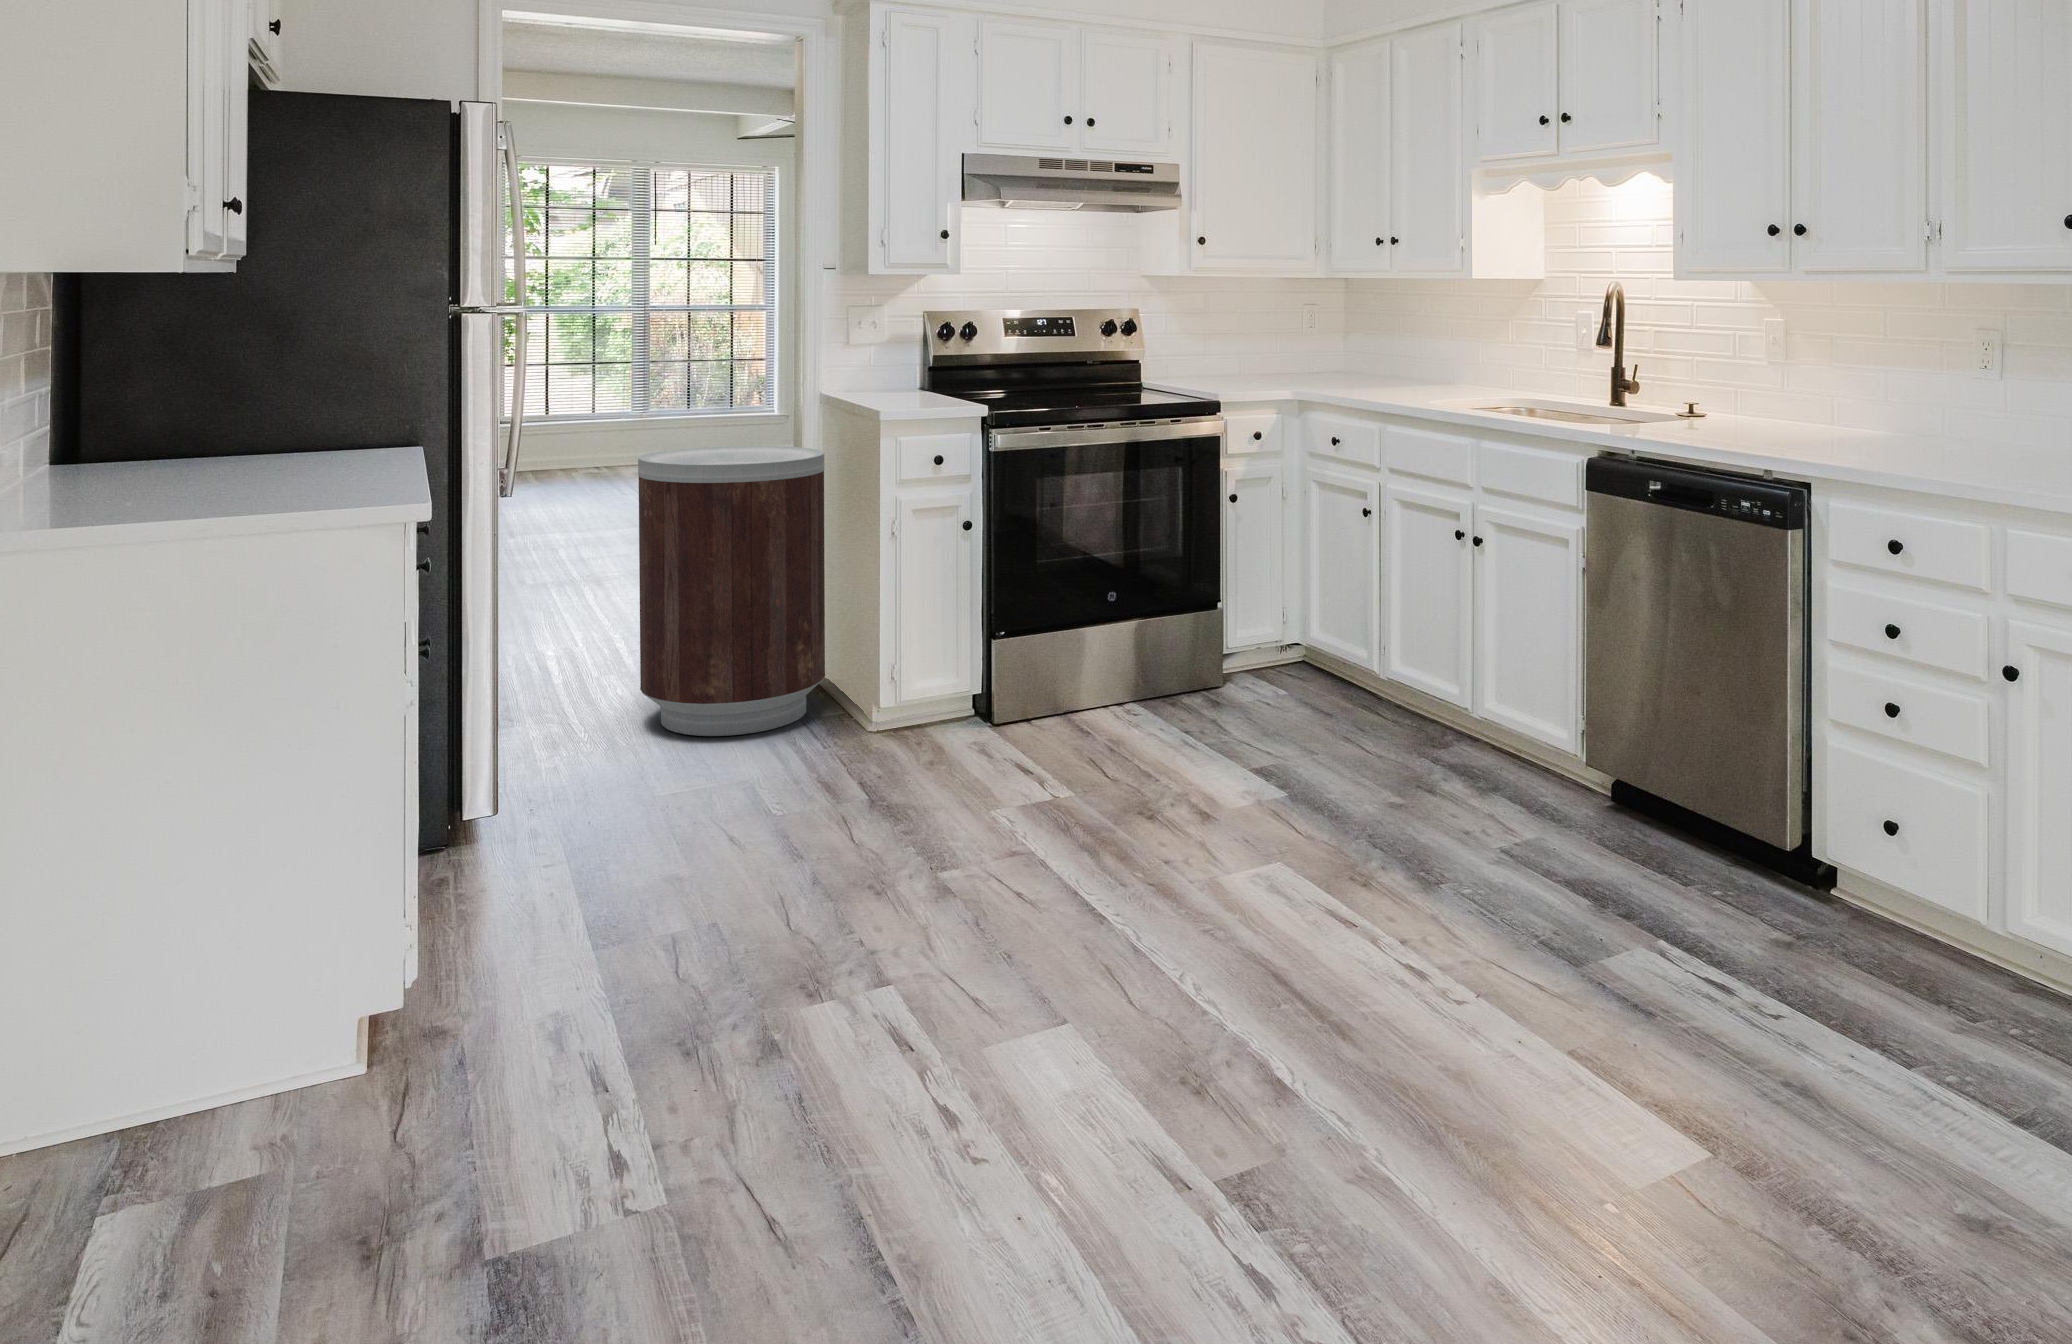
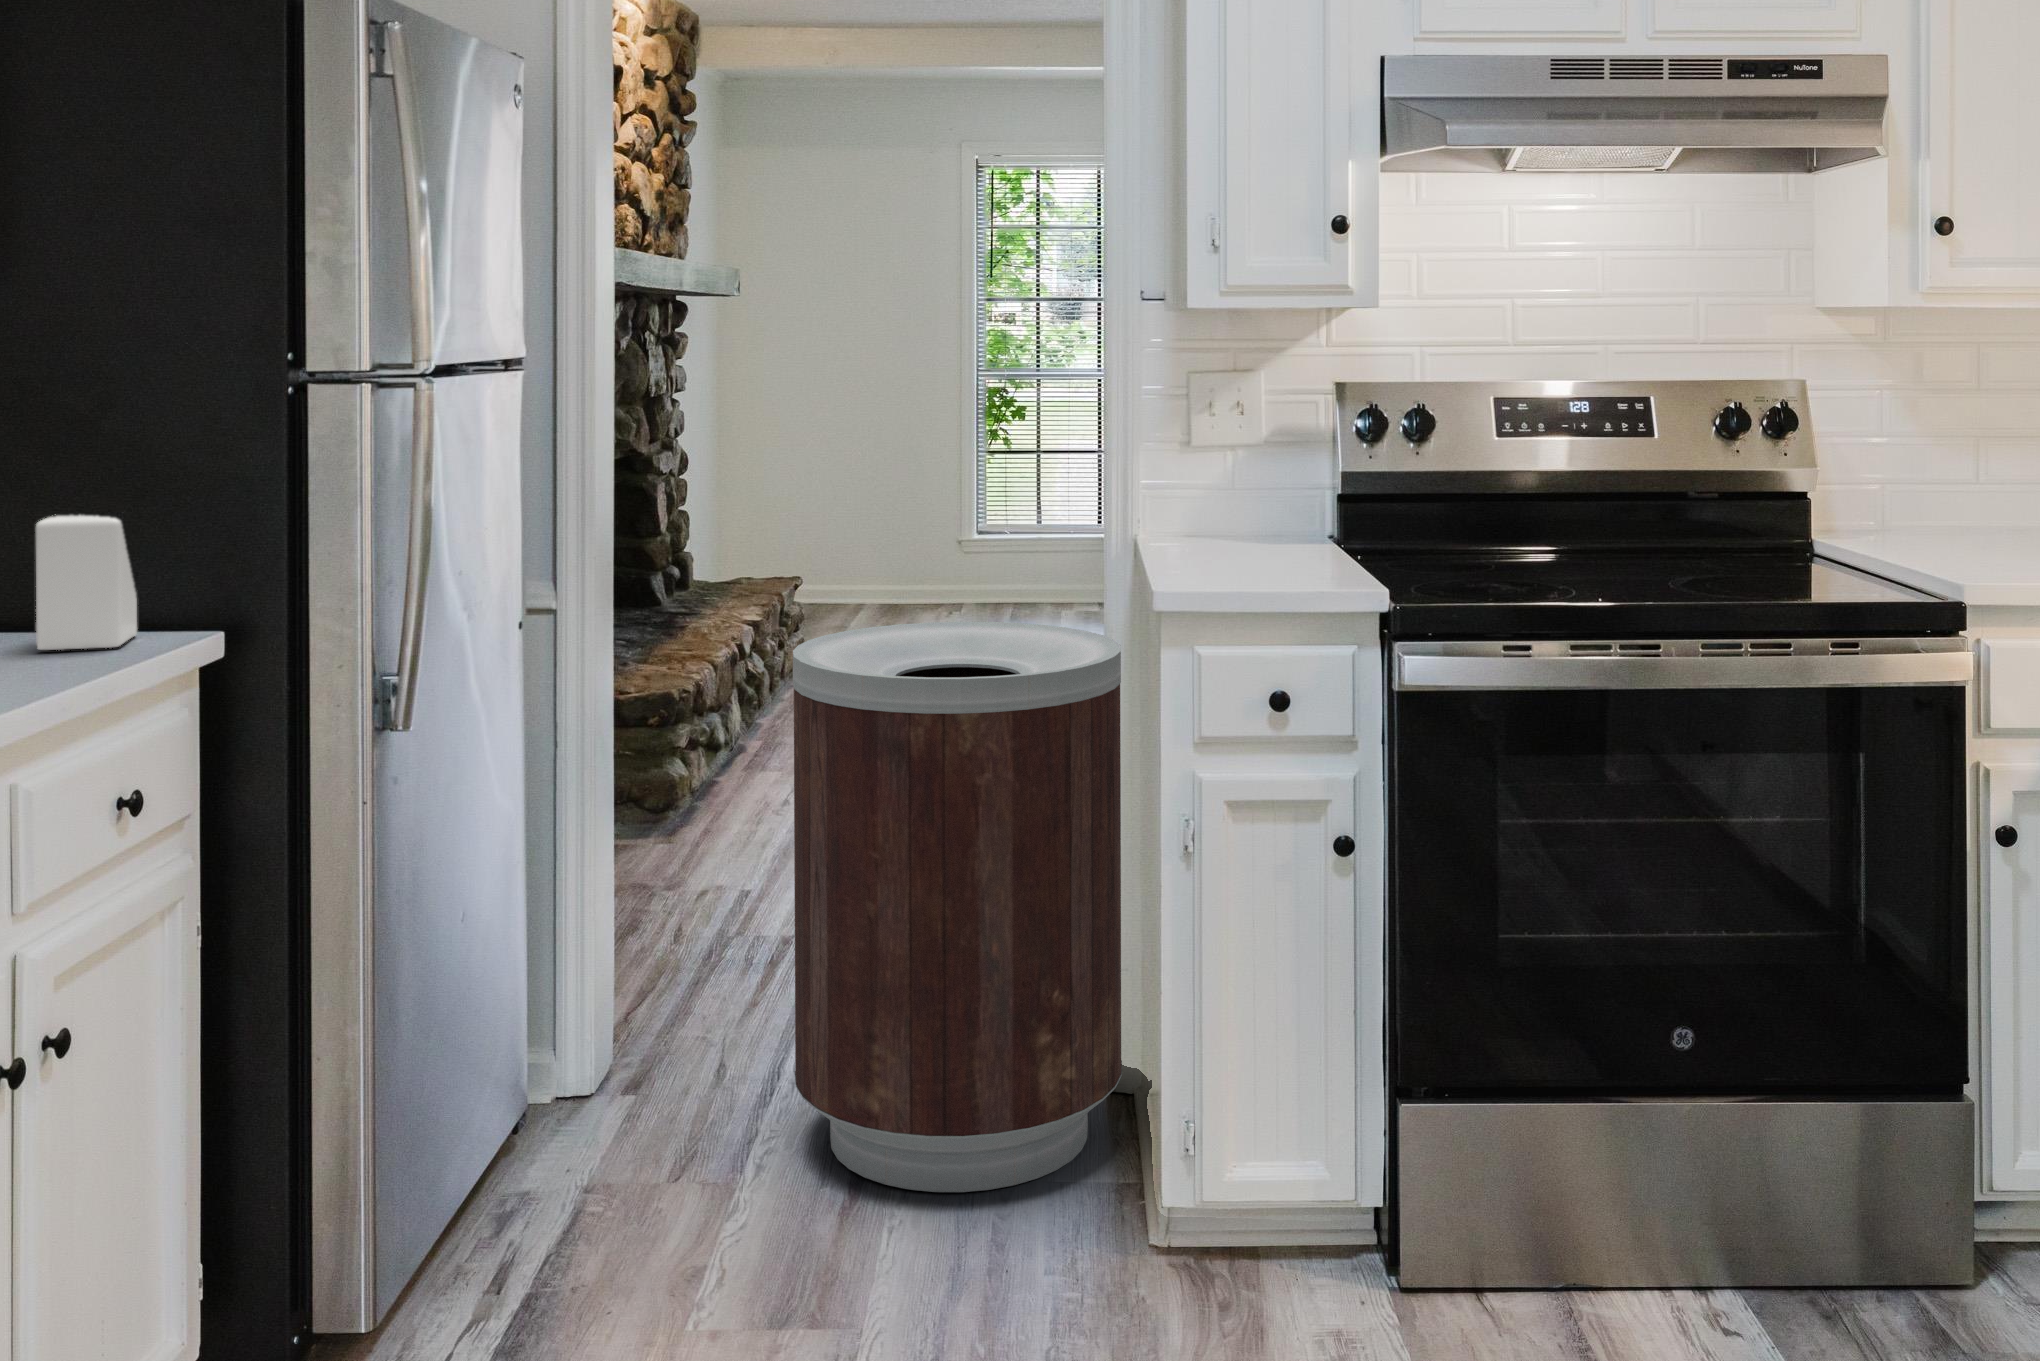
bottle: none [282,350,342,451] -> present [36,515,137,650]

